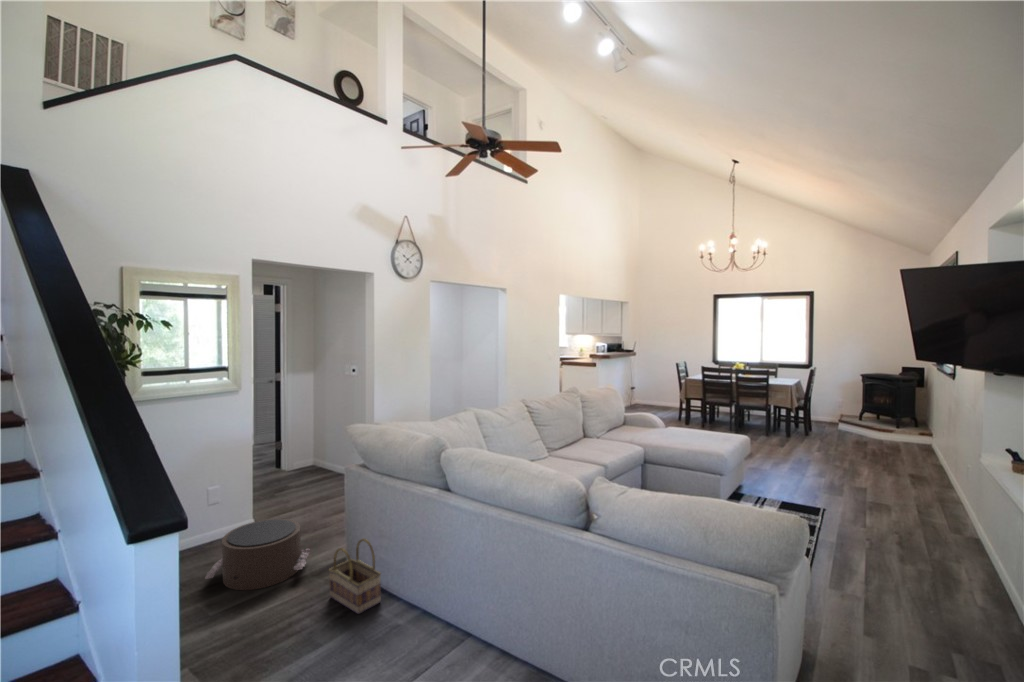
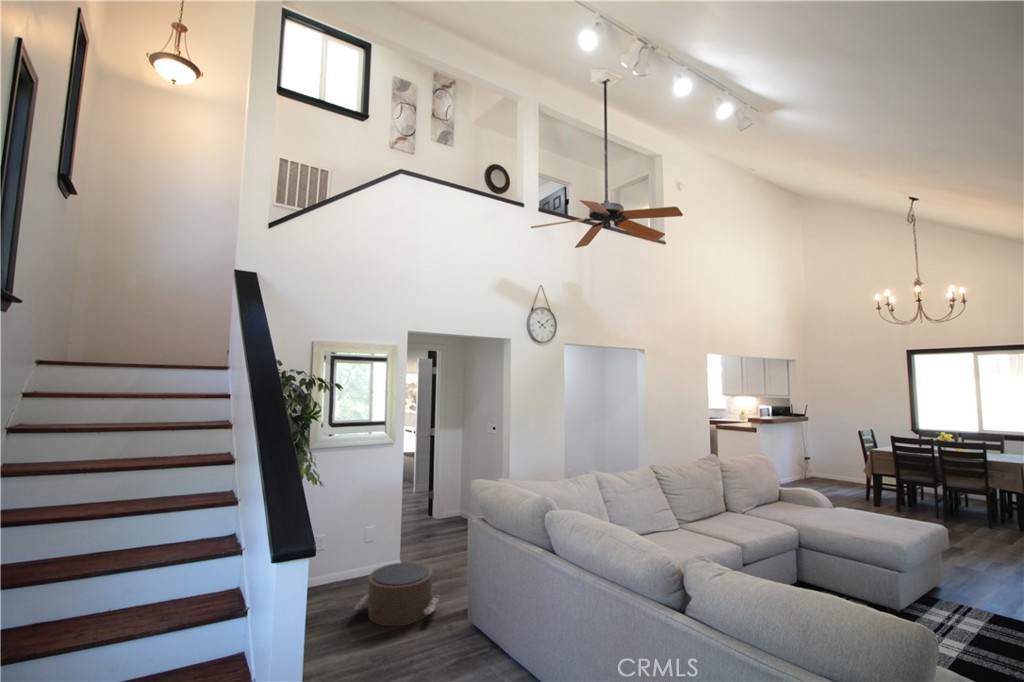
basket: present [329,538,381,614] -> none [450,592,496,667]

